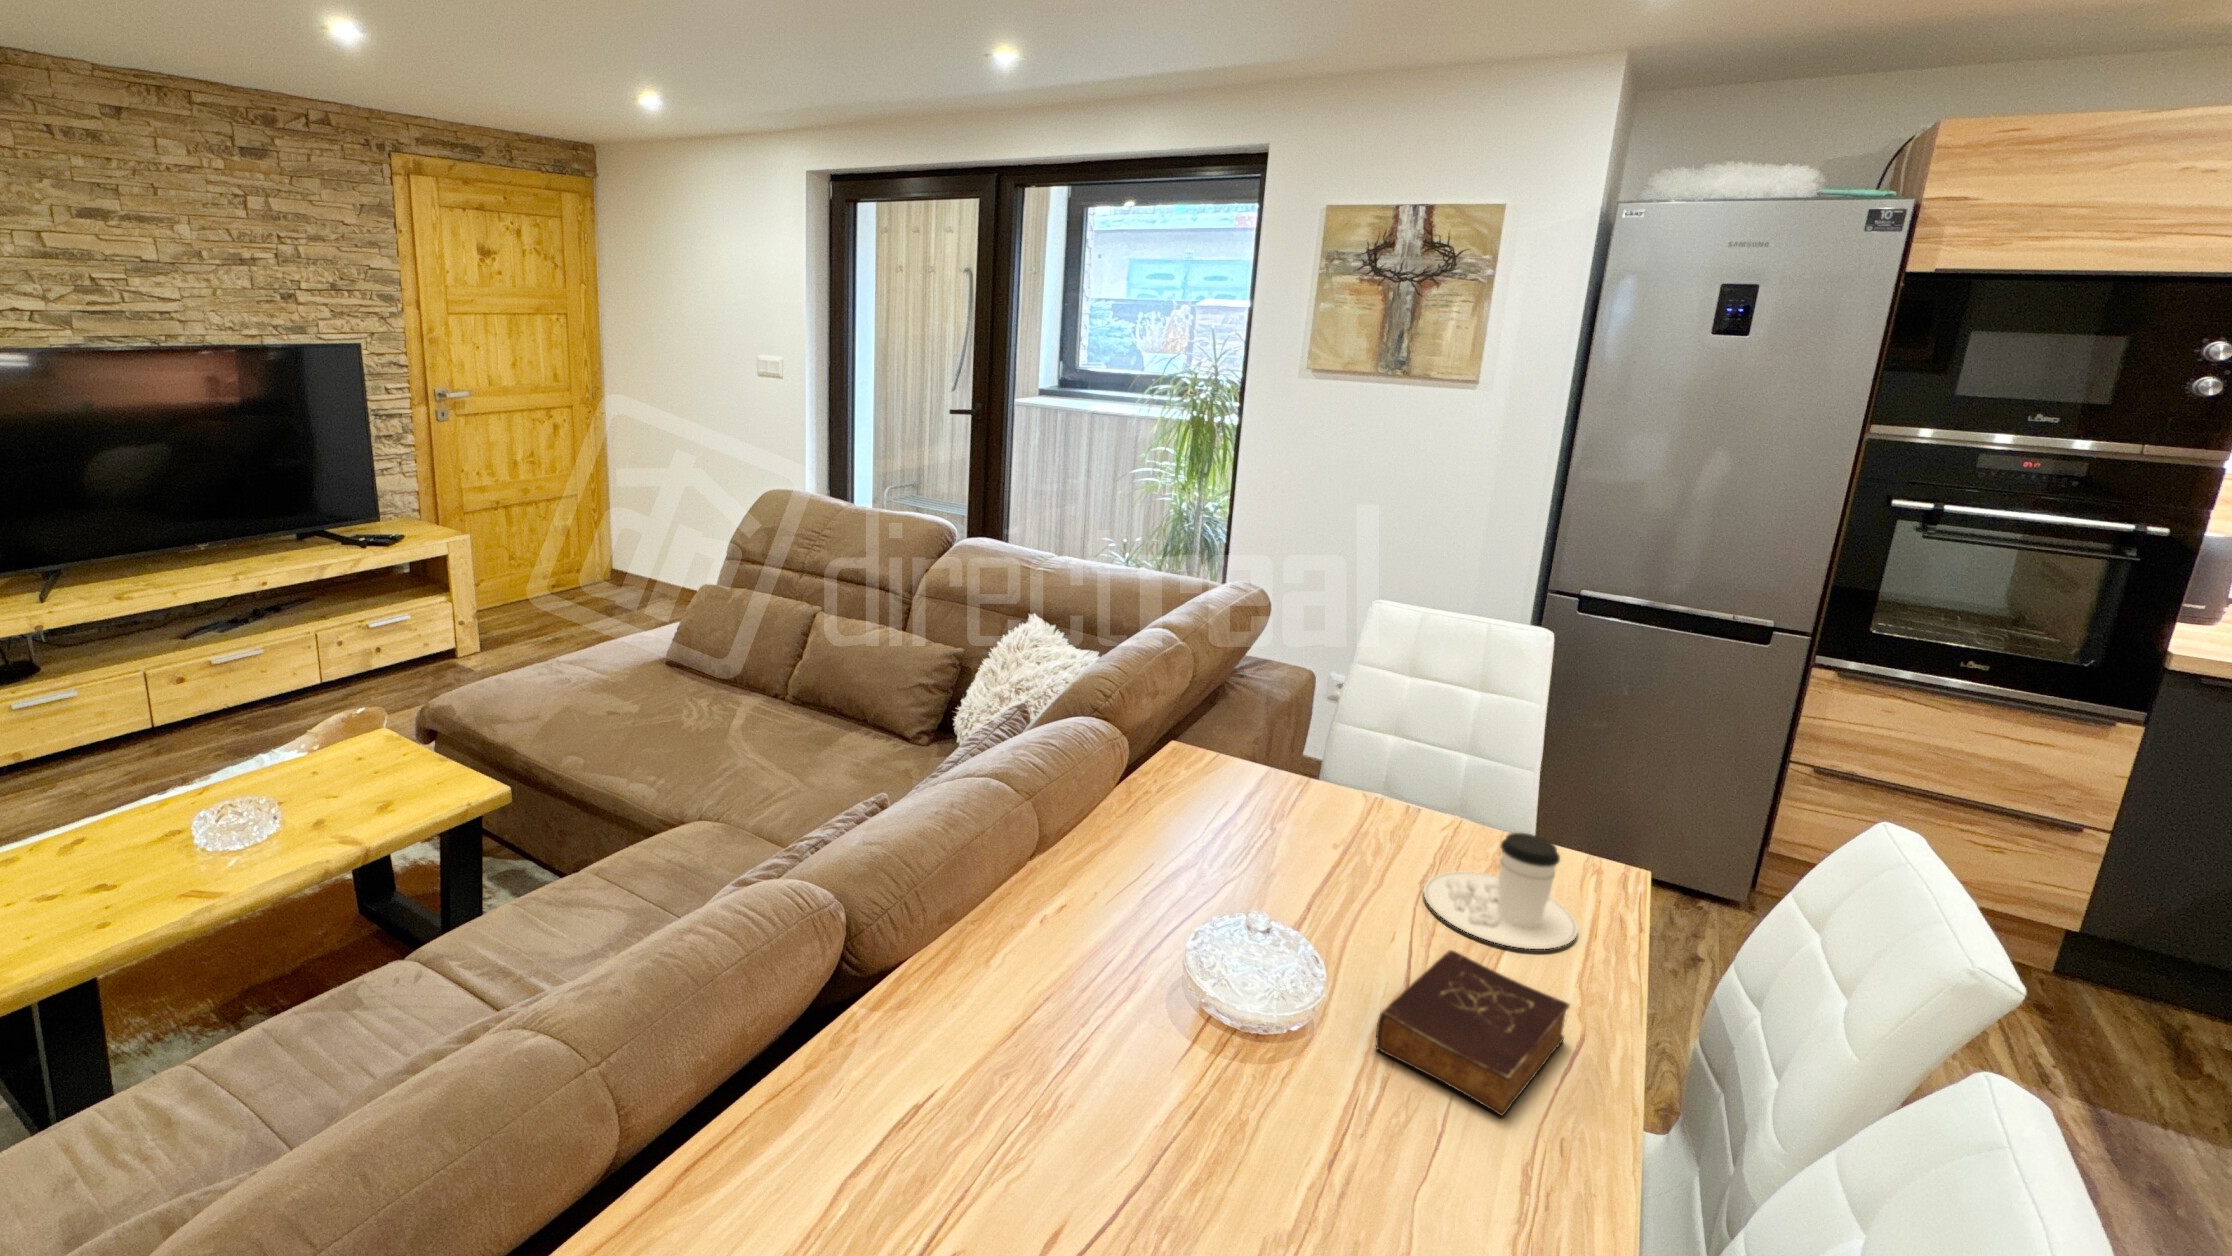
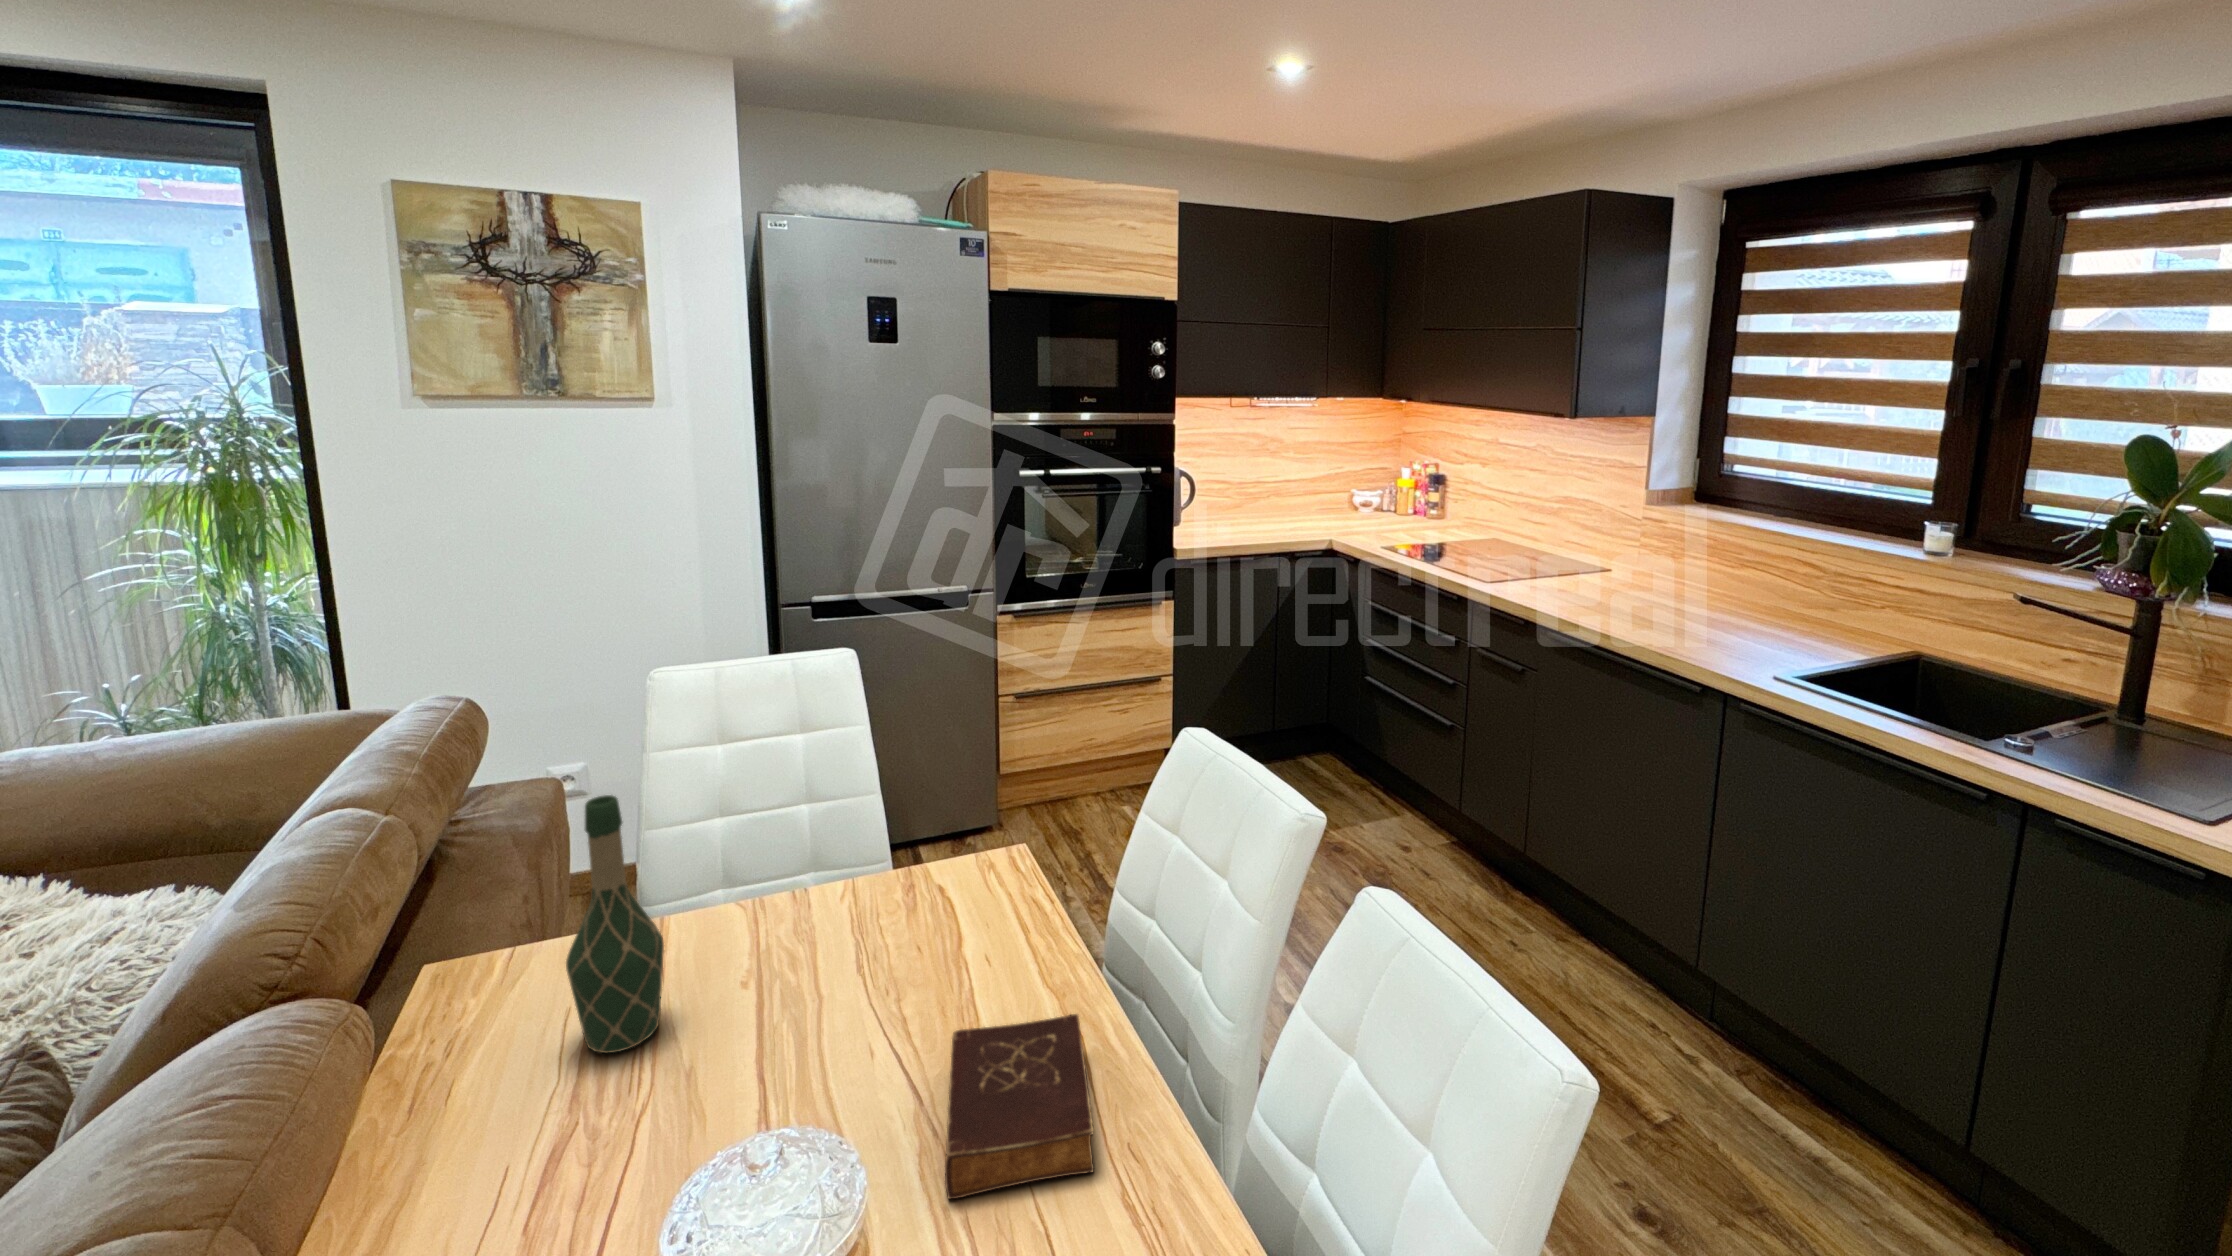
wine bottle: none [1223,657,1285,844] -> present [566,795,664,1053]
coffee cup: present [1424,833,1578,949] -> none [865,862,1019,998]

